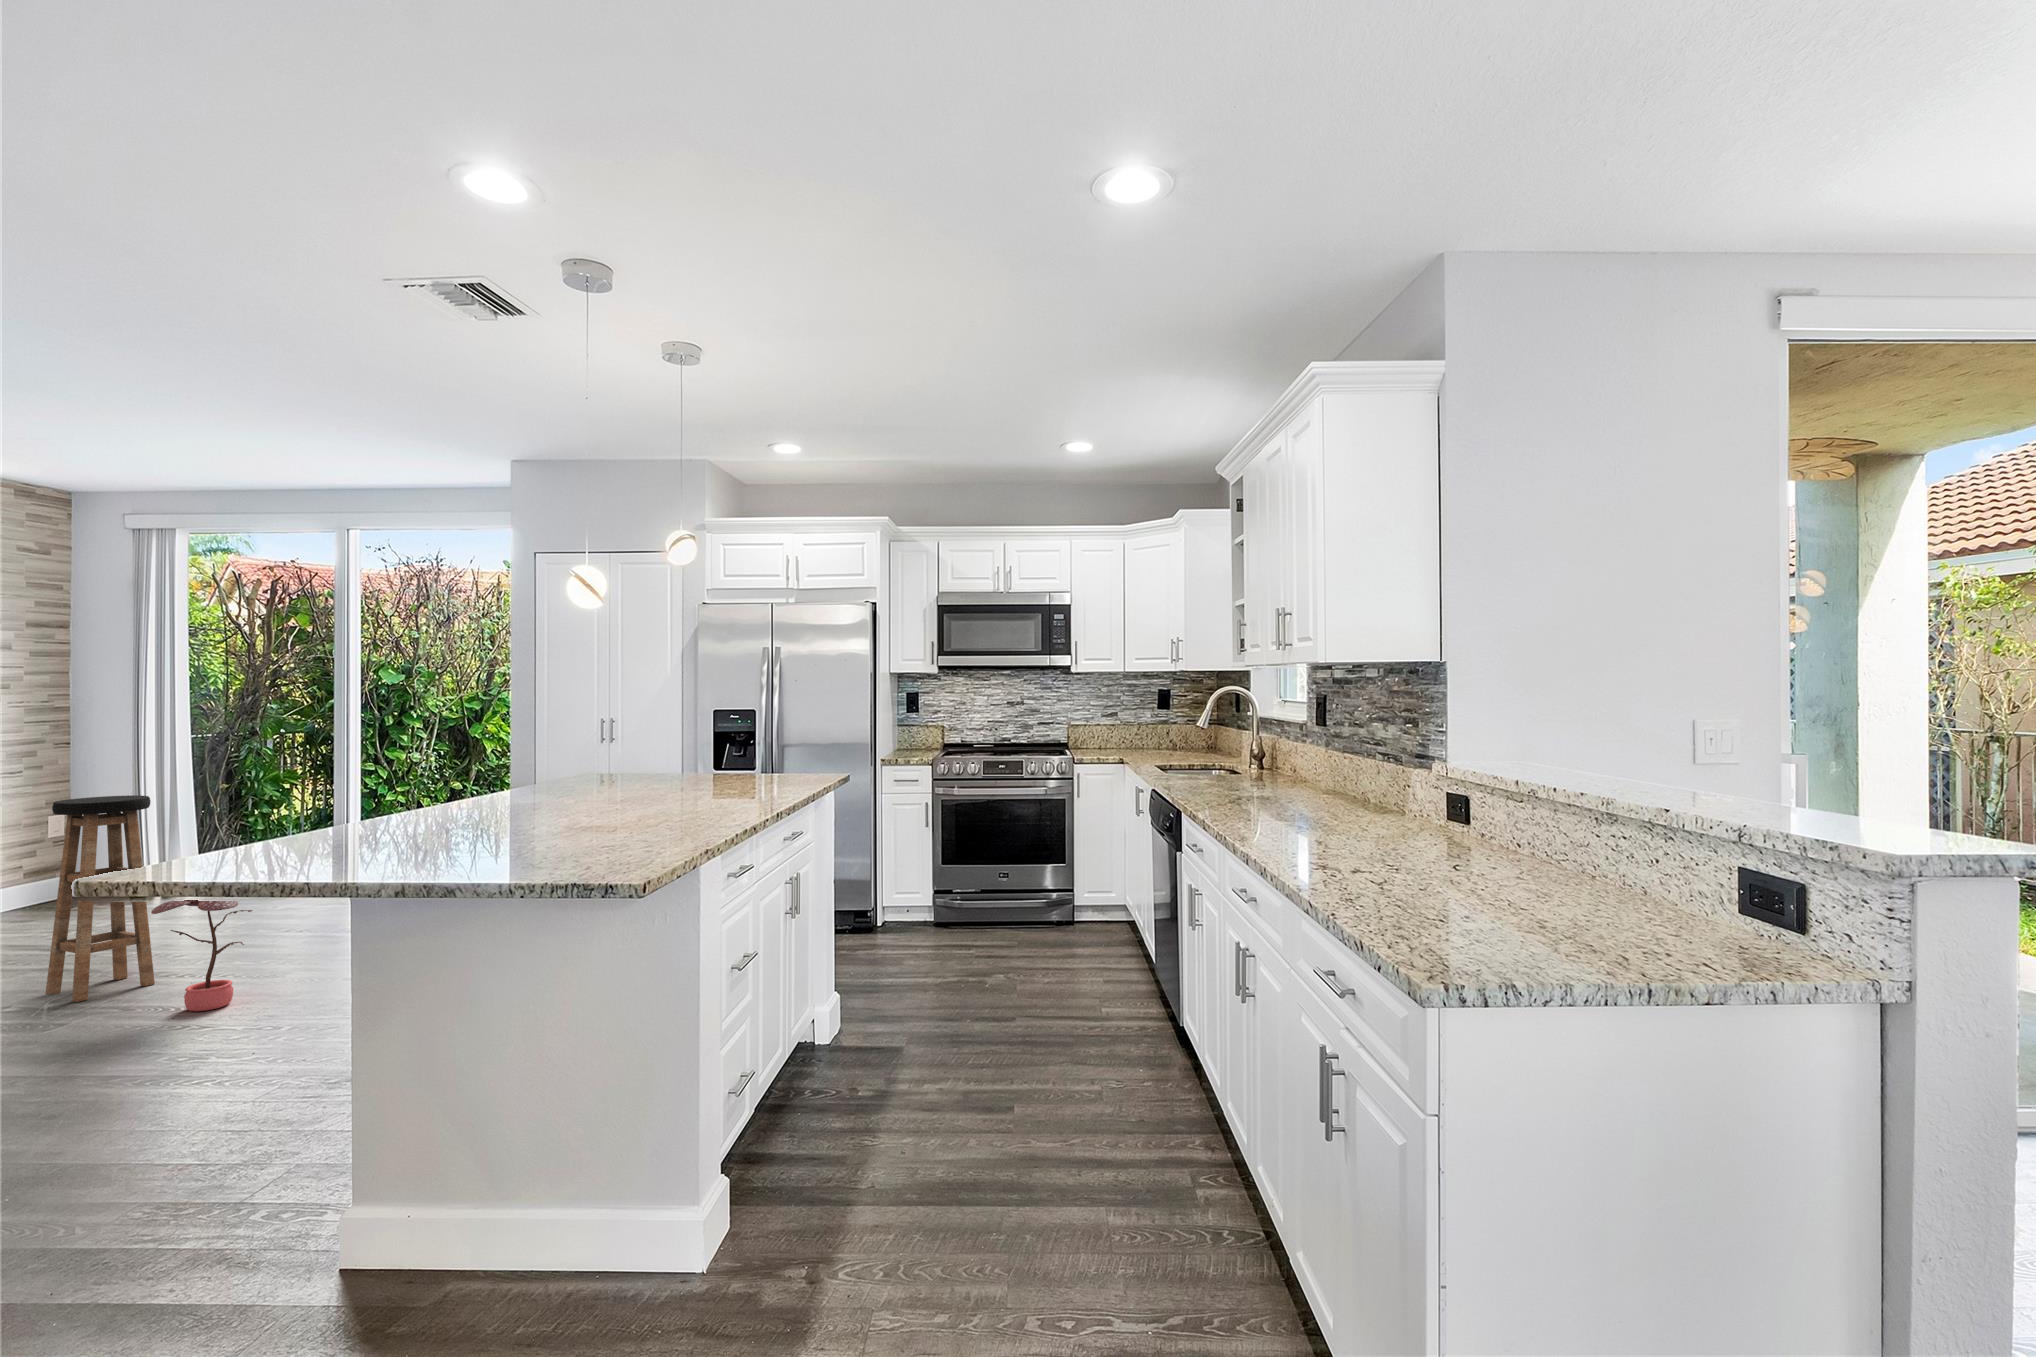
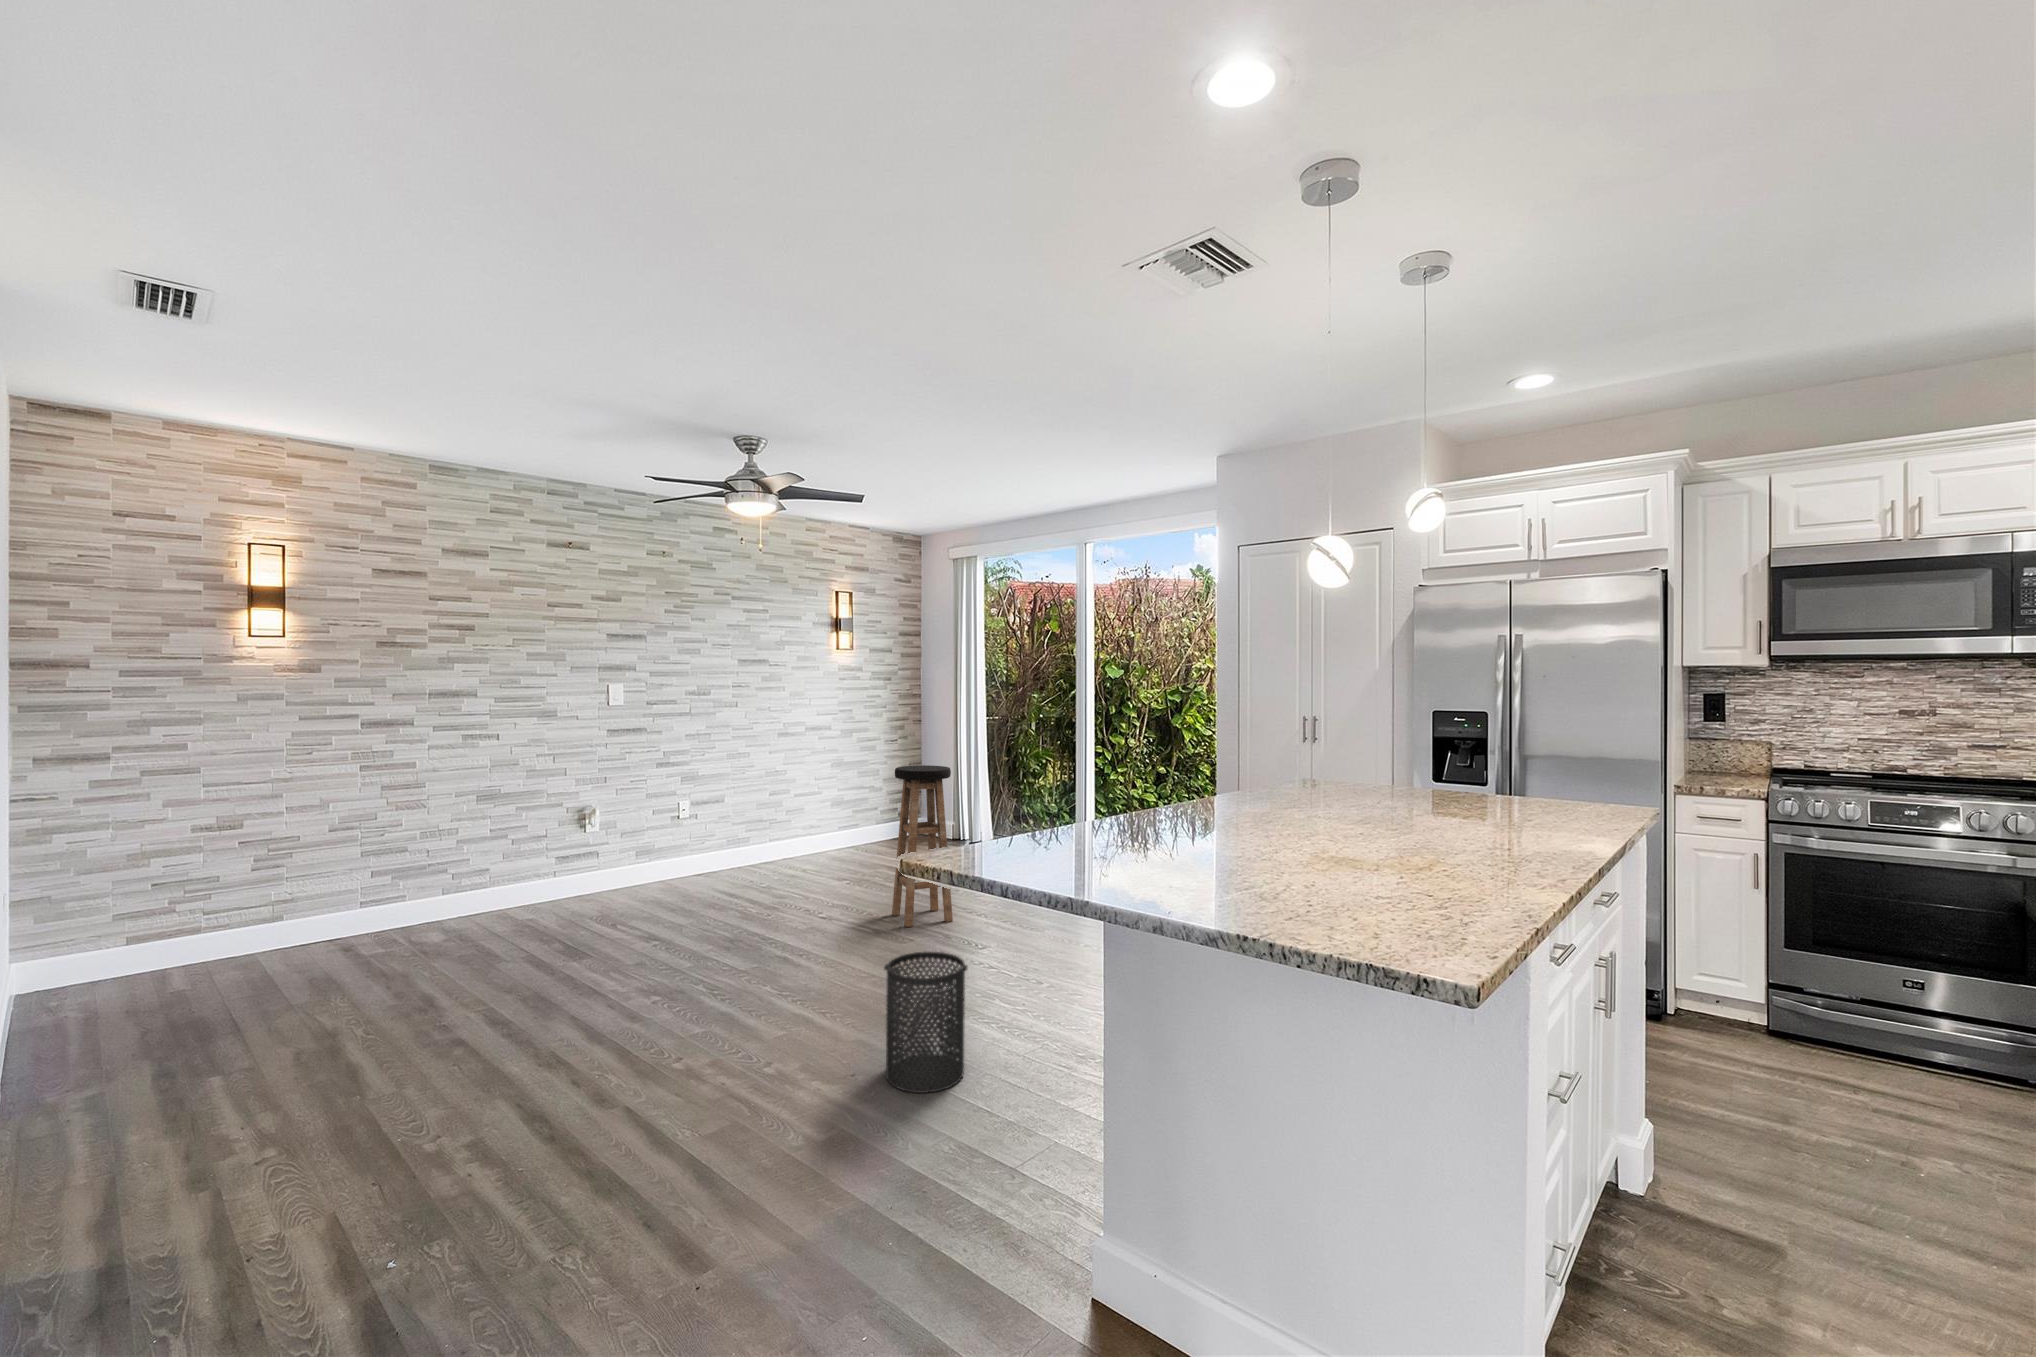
potted plant: present [151,900,252,1011] -> none [945,855,1020,960]
trash can: none [85,981,207,1131] -> present [884,952,967,1093]

